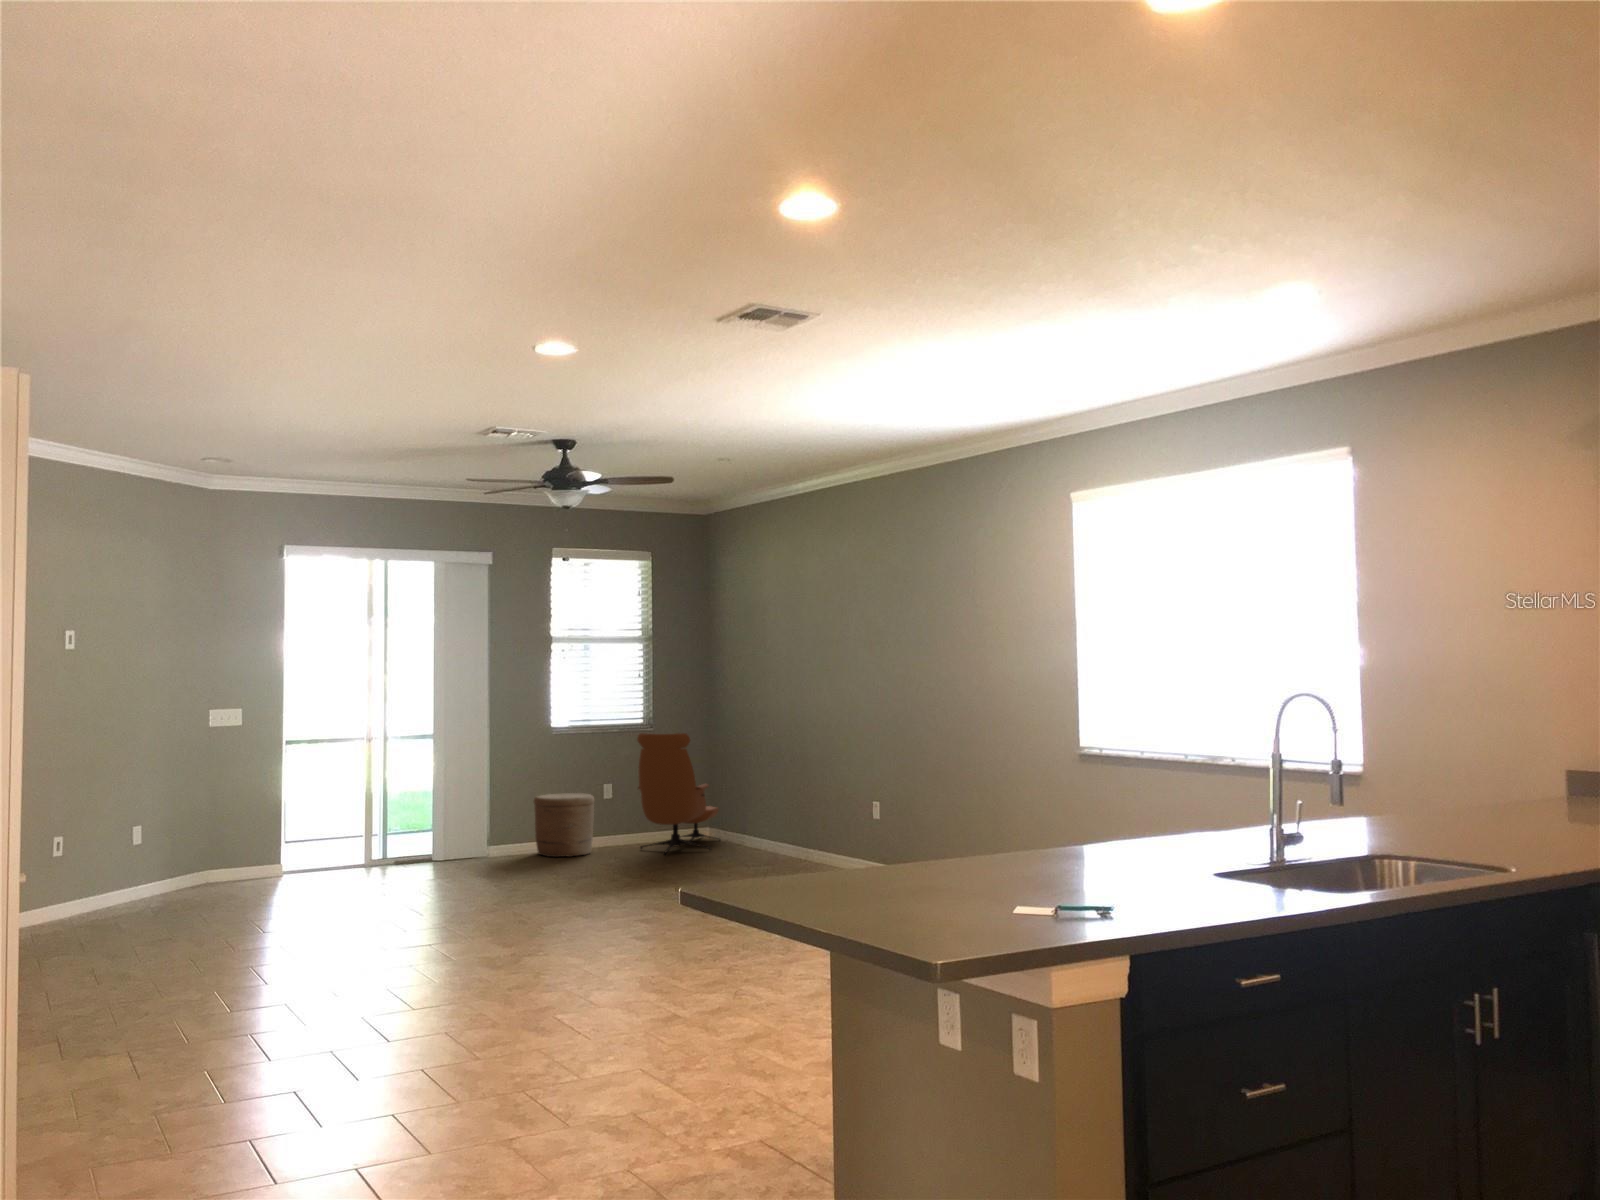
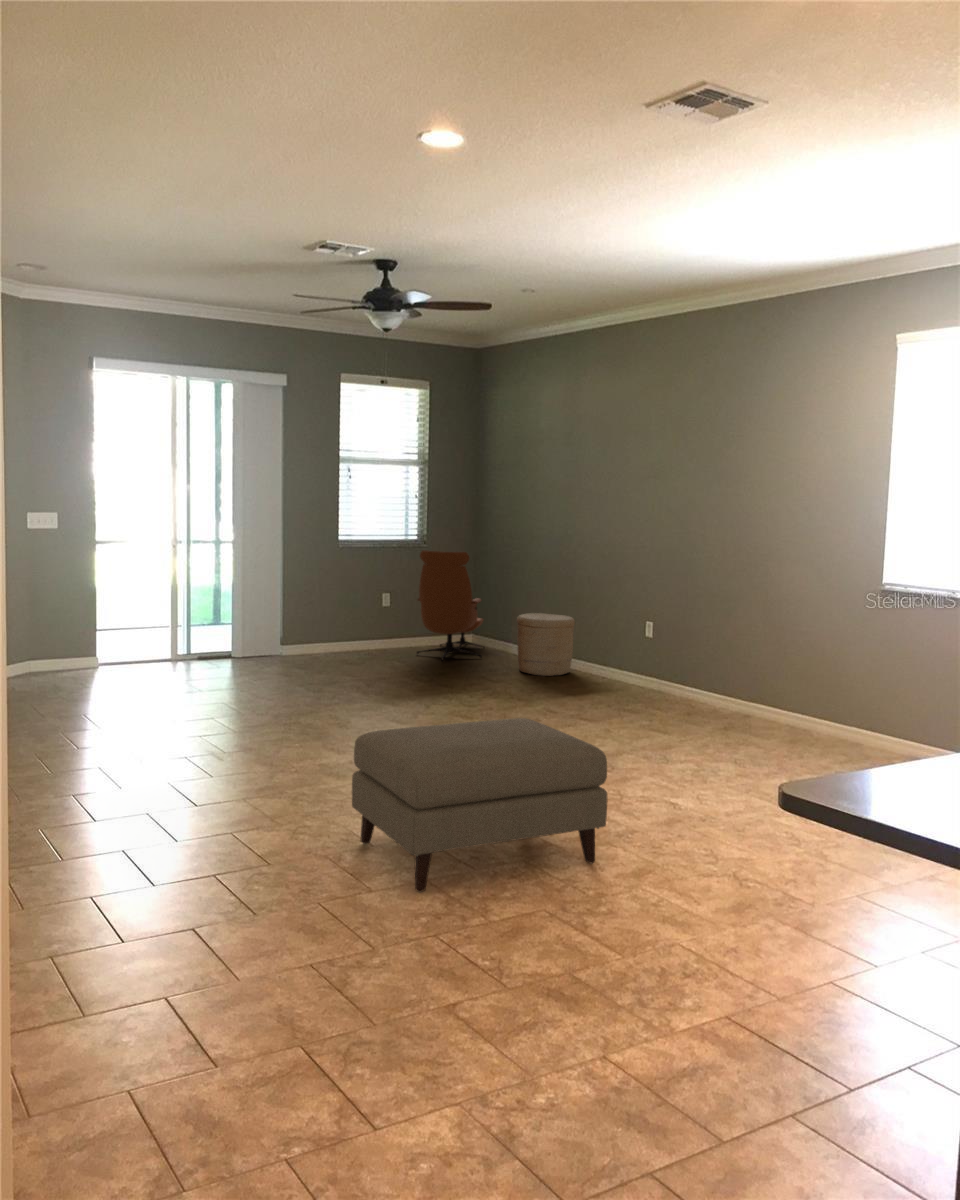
woven basket: present [534,793,594,857] -> present [517,613,575,676]
ottoman: none [482,891,729,1061] -> present [352,718,608,892]

